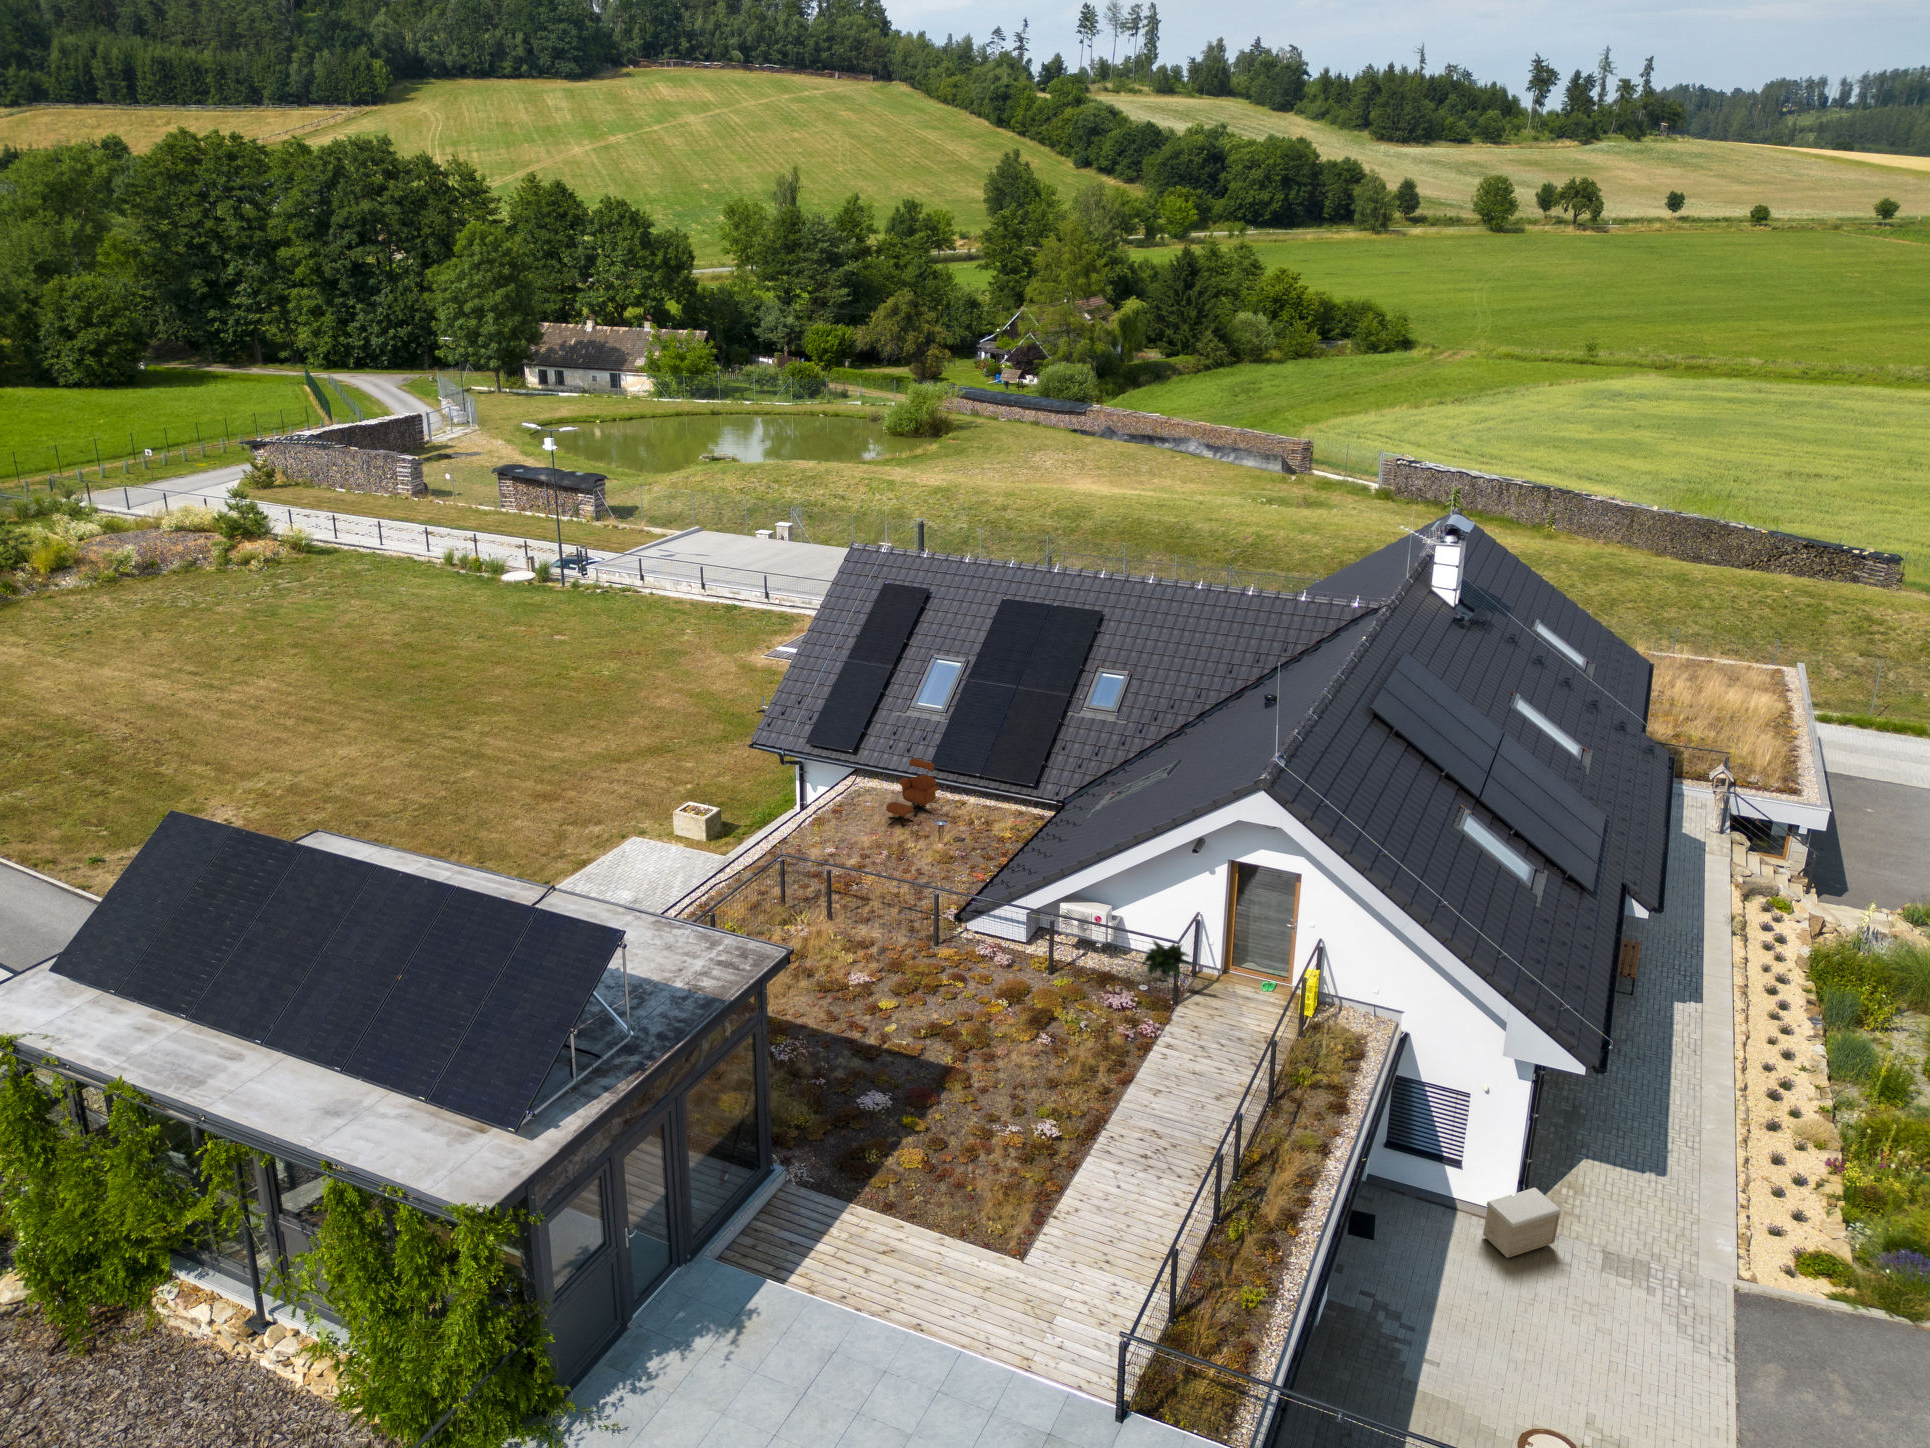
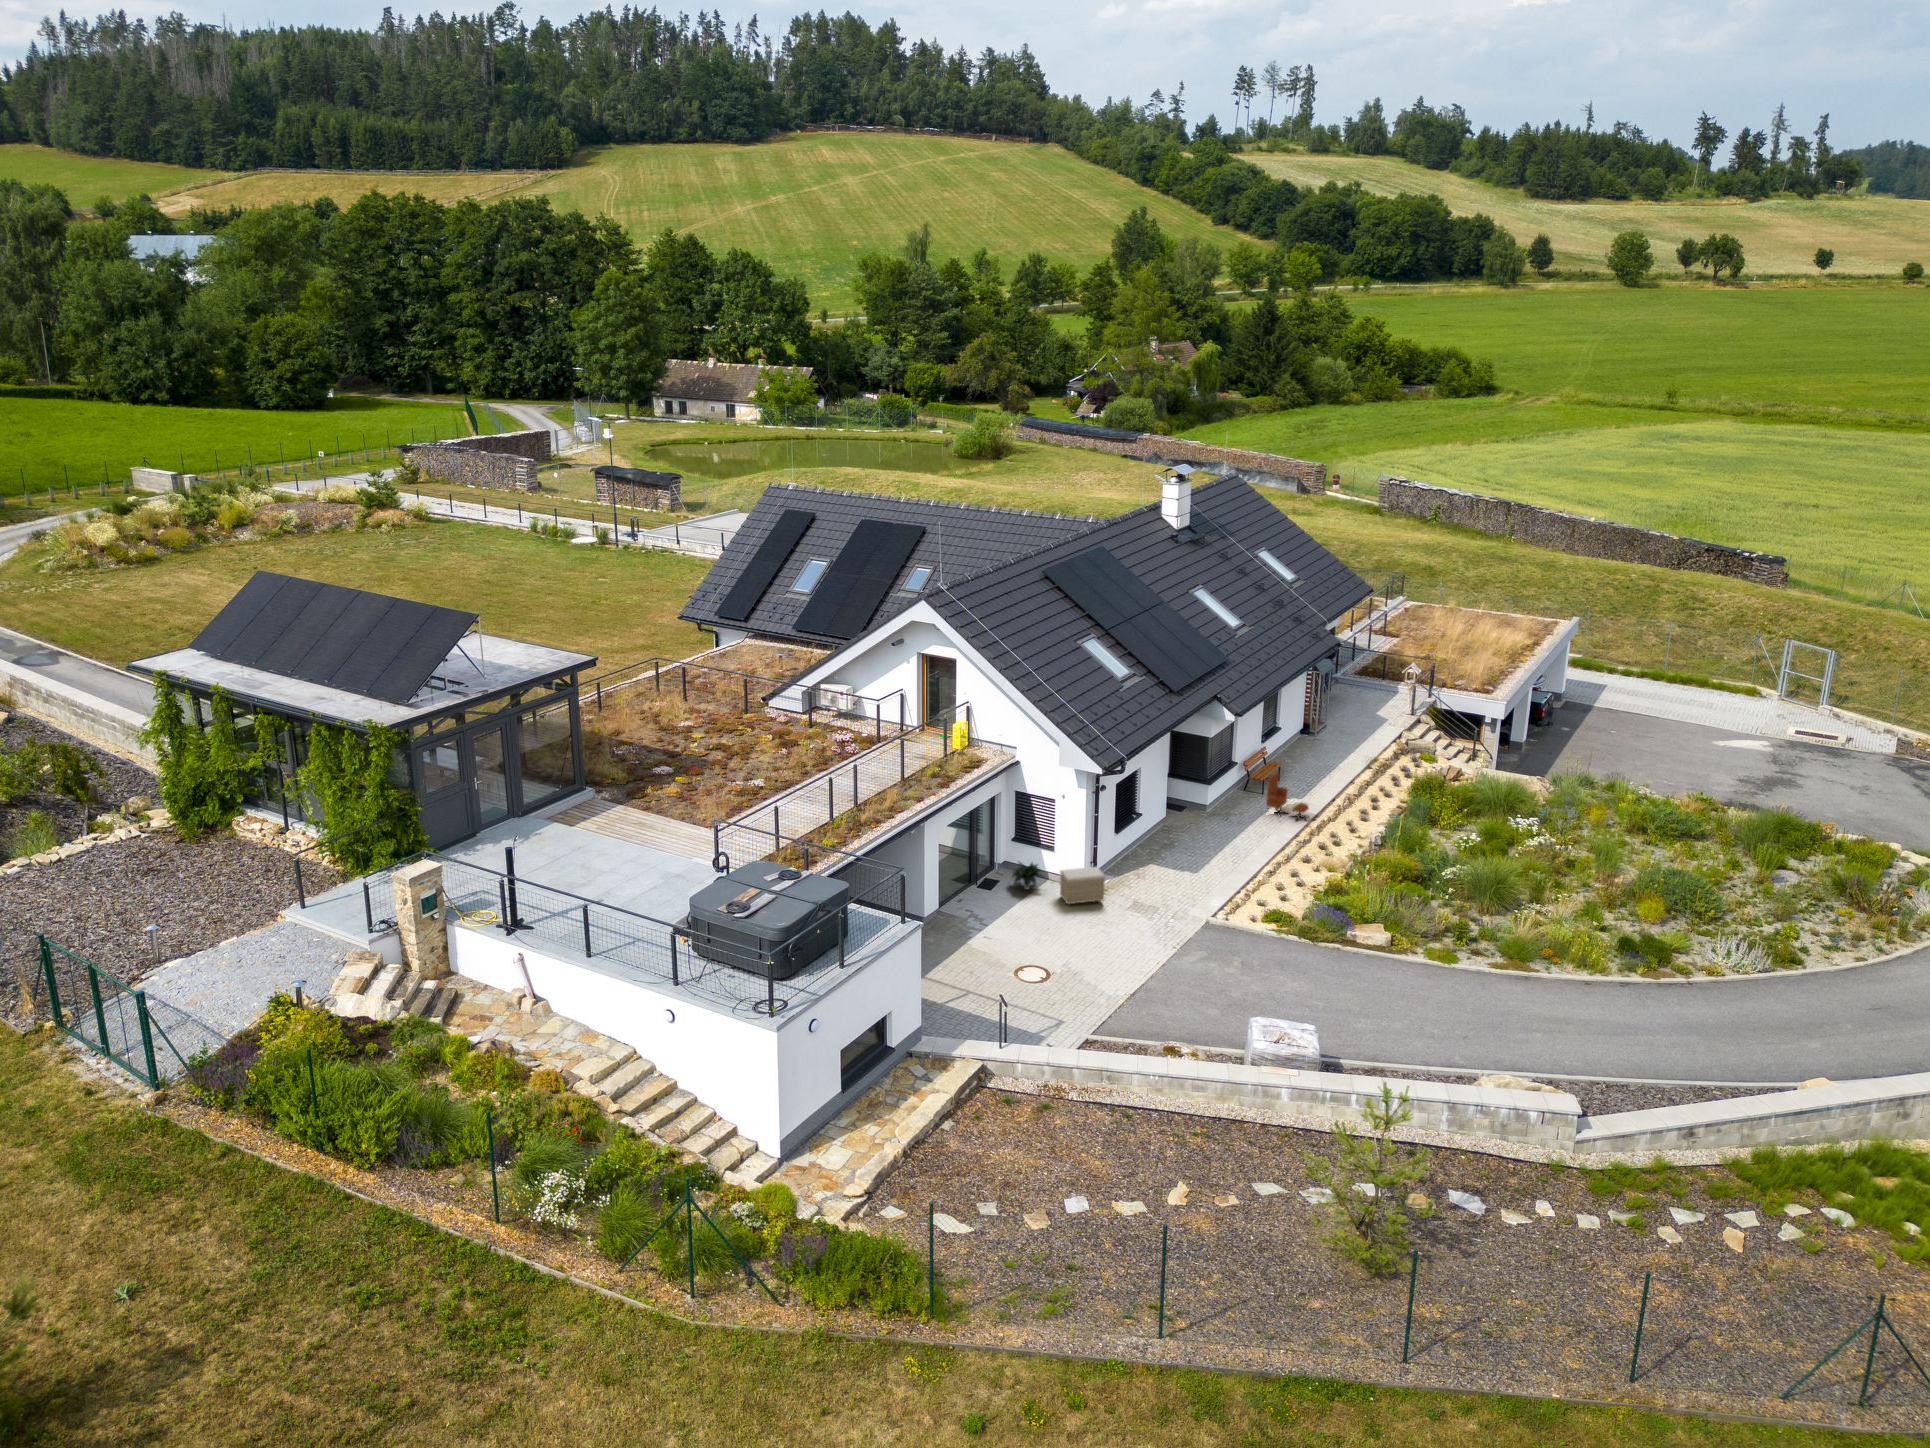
lounge chair: present [886,758,939,827] -> present [1266,773,1309,819]
potted plant: present [1142,940,1193,981] -> present [1012,862,1044,890]

